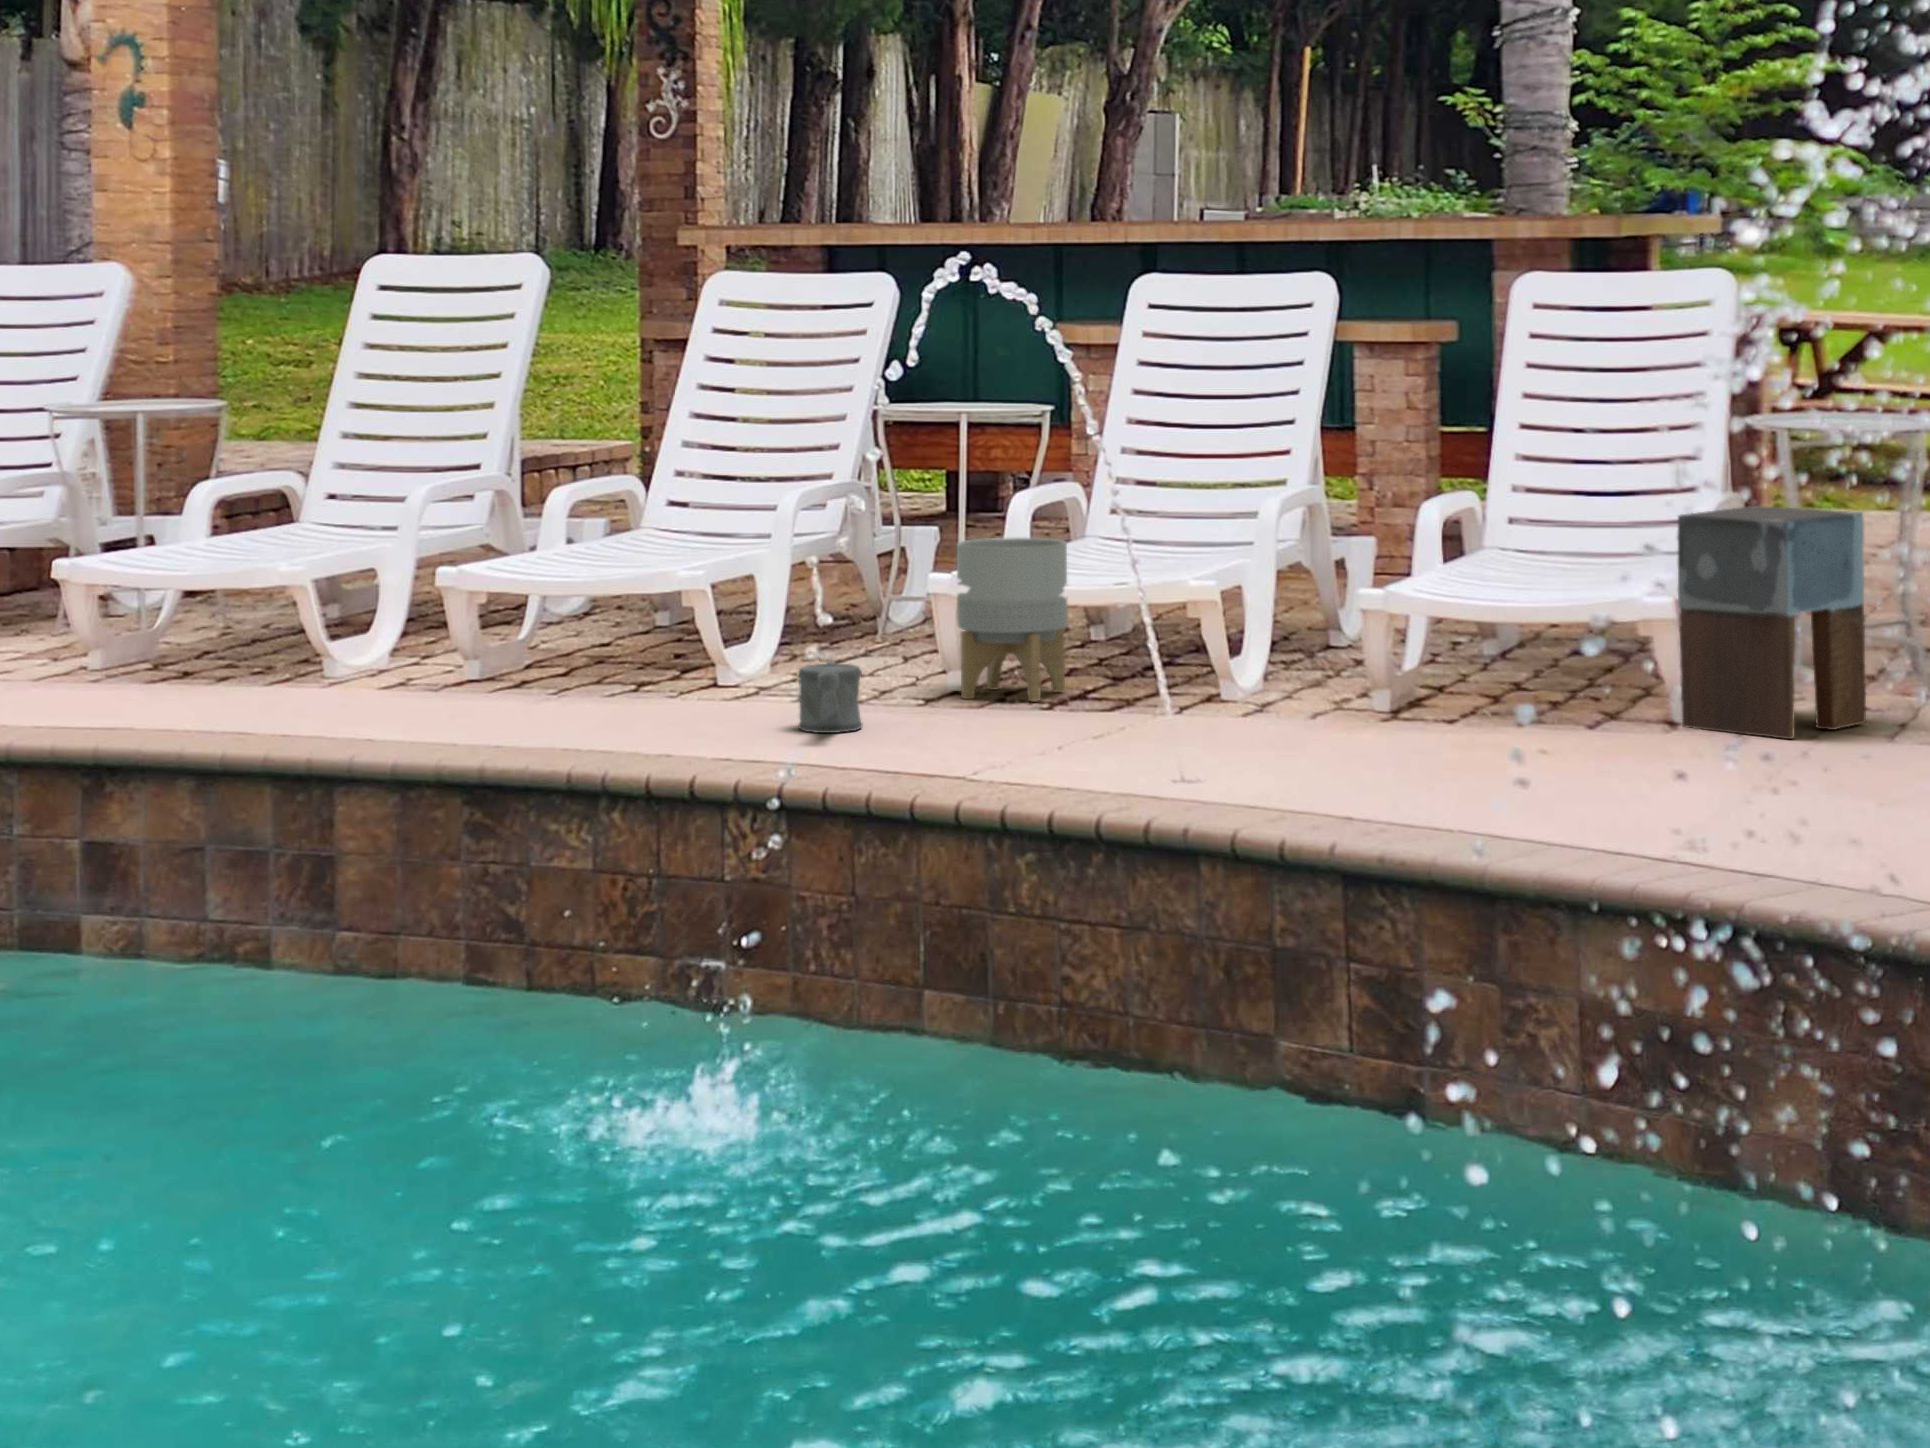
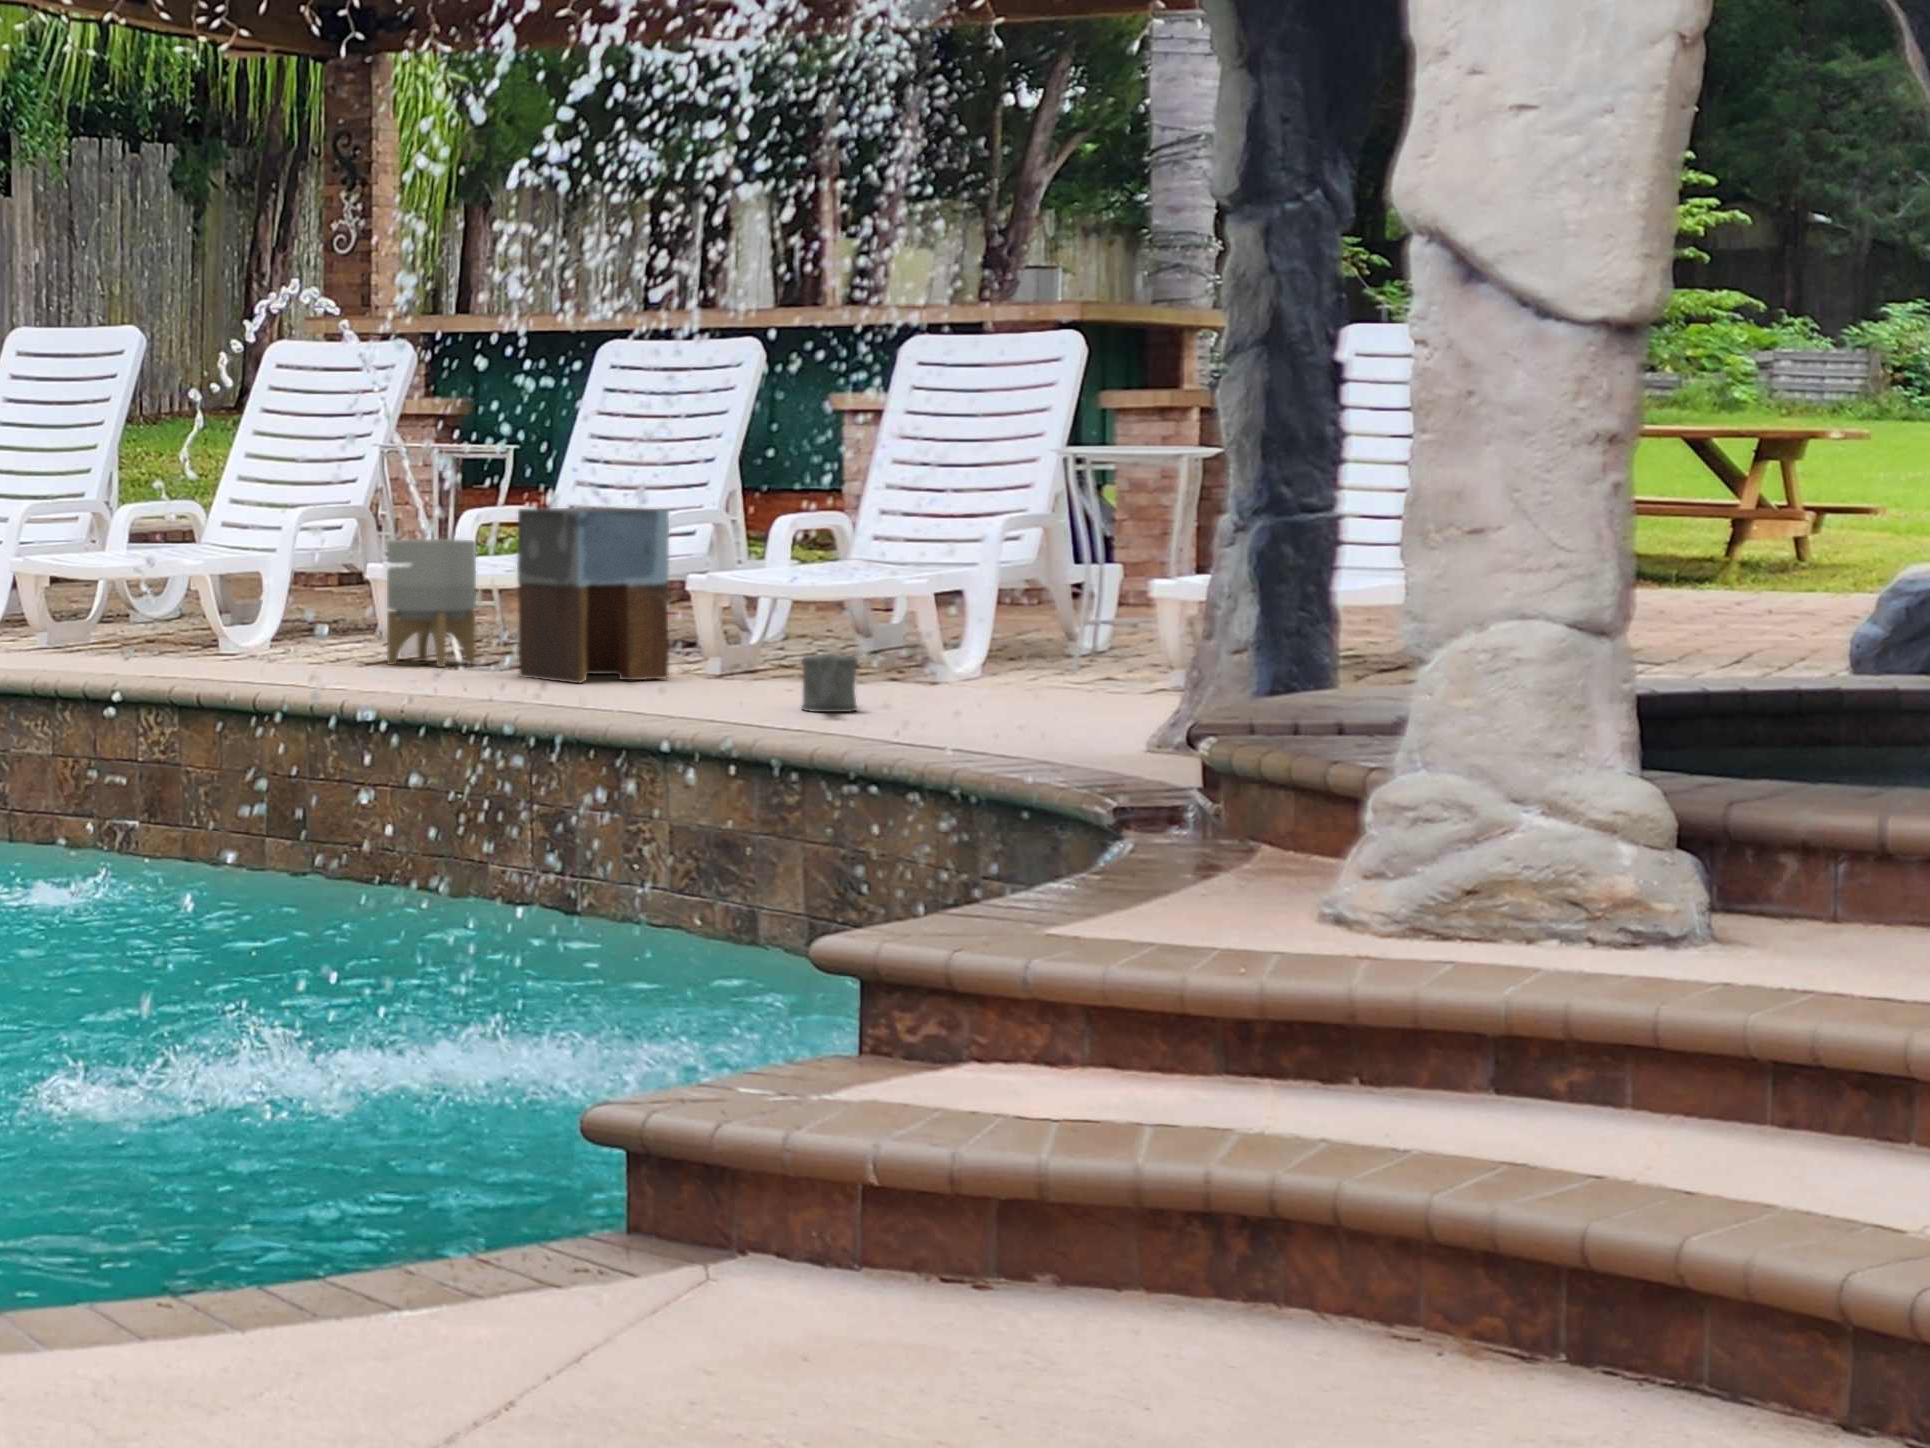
stool: present [1677,506,1866,739] -> present [517,507,669,683]
watering can: present [798,660,862,733] -> present [802,653,858,712]

